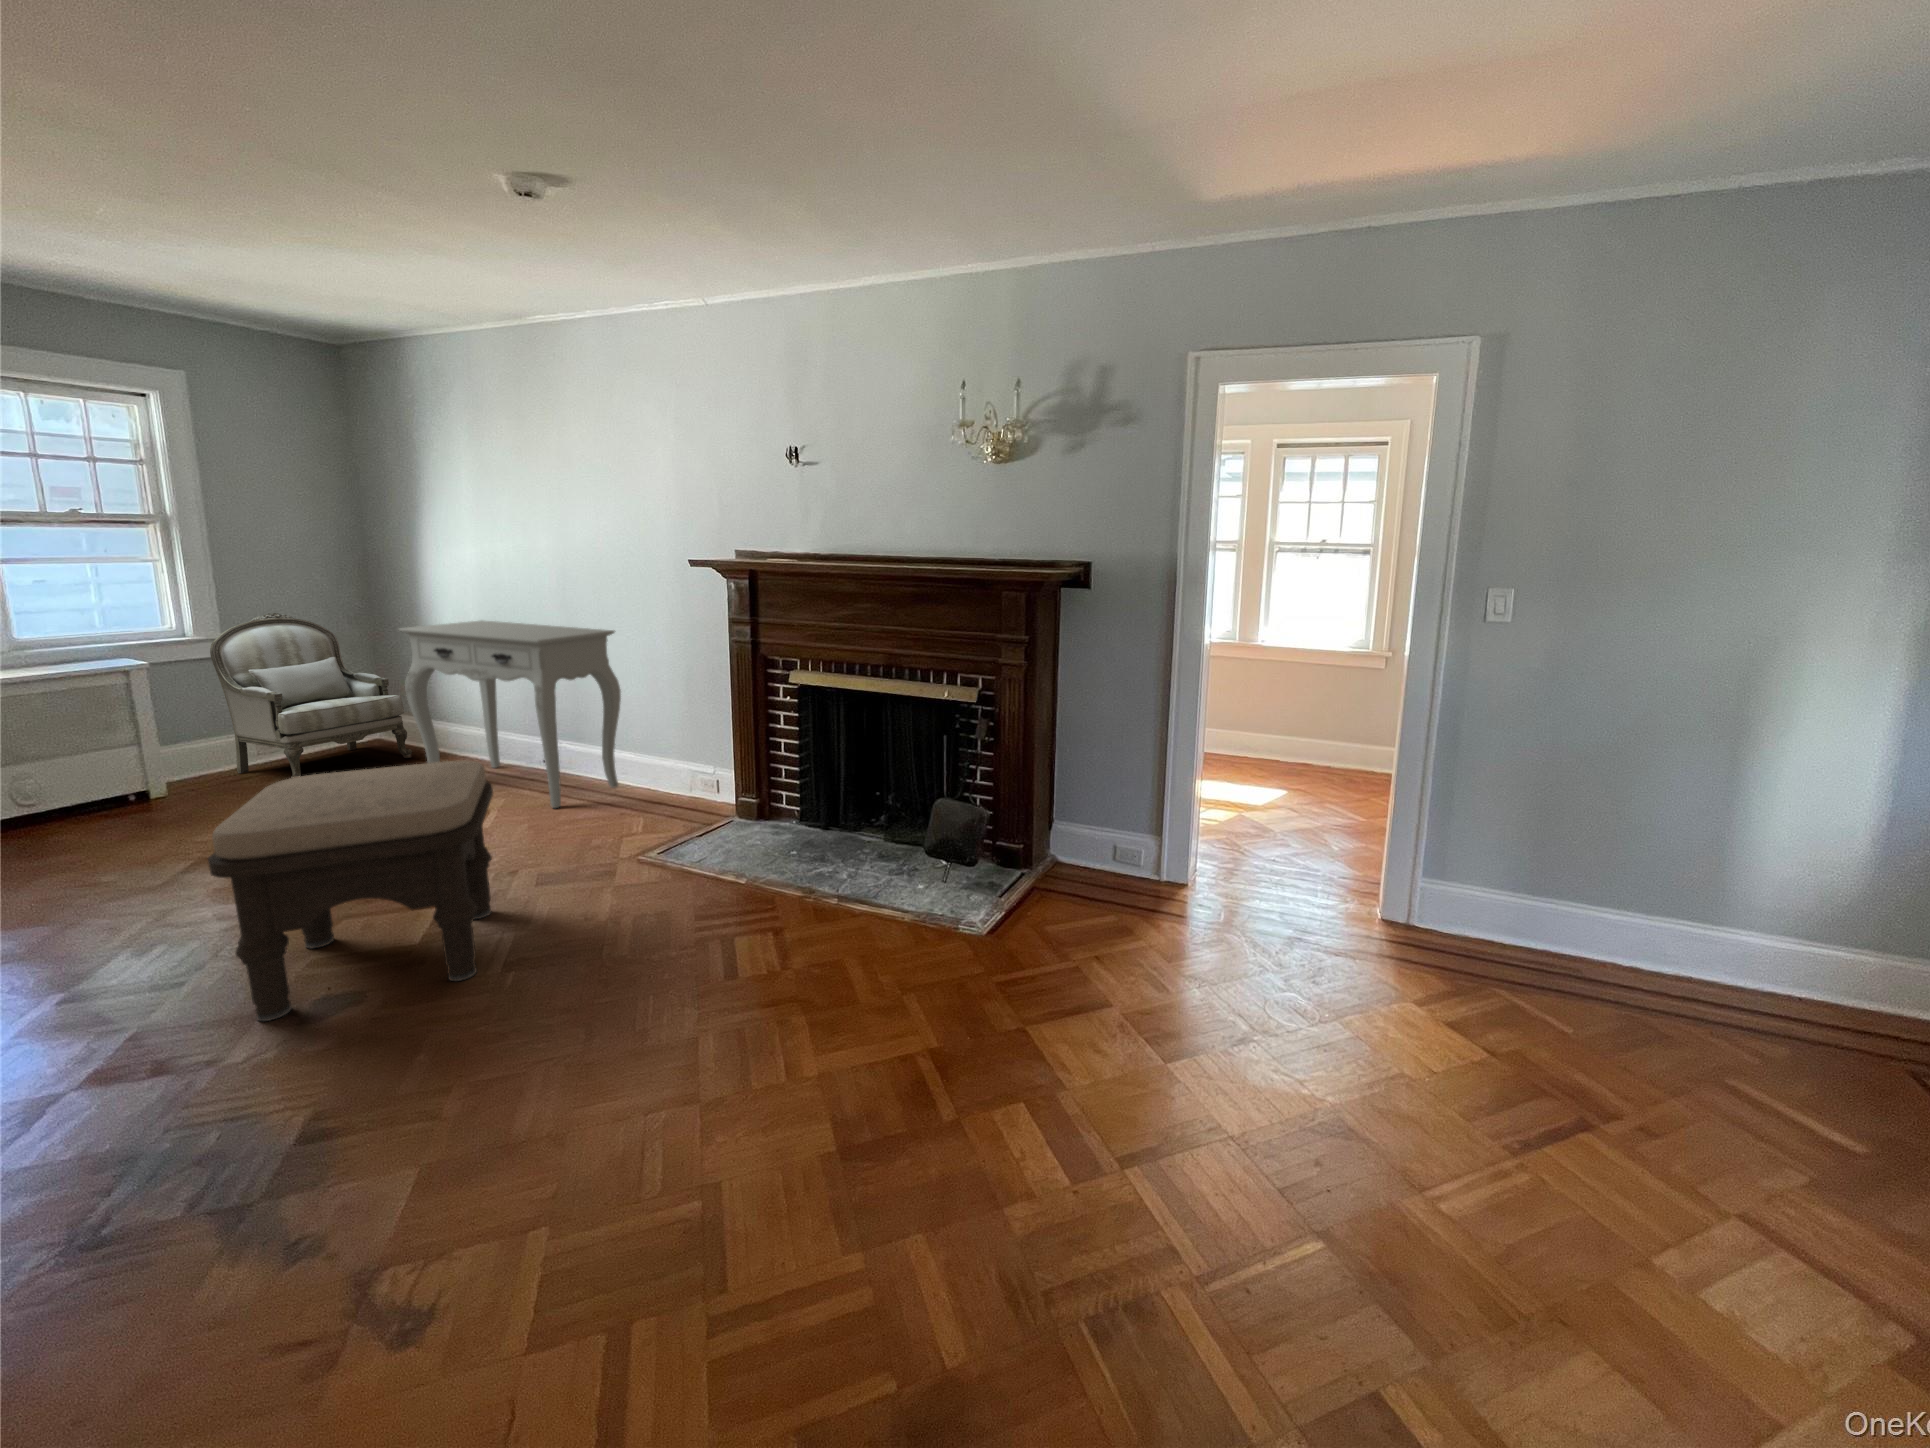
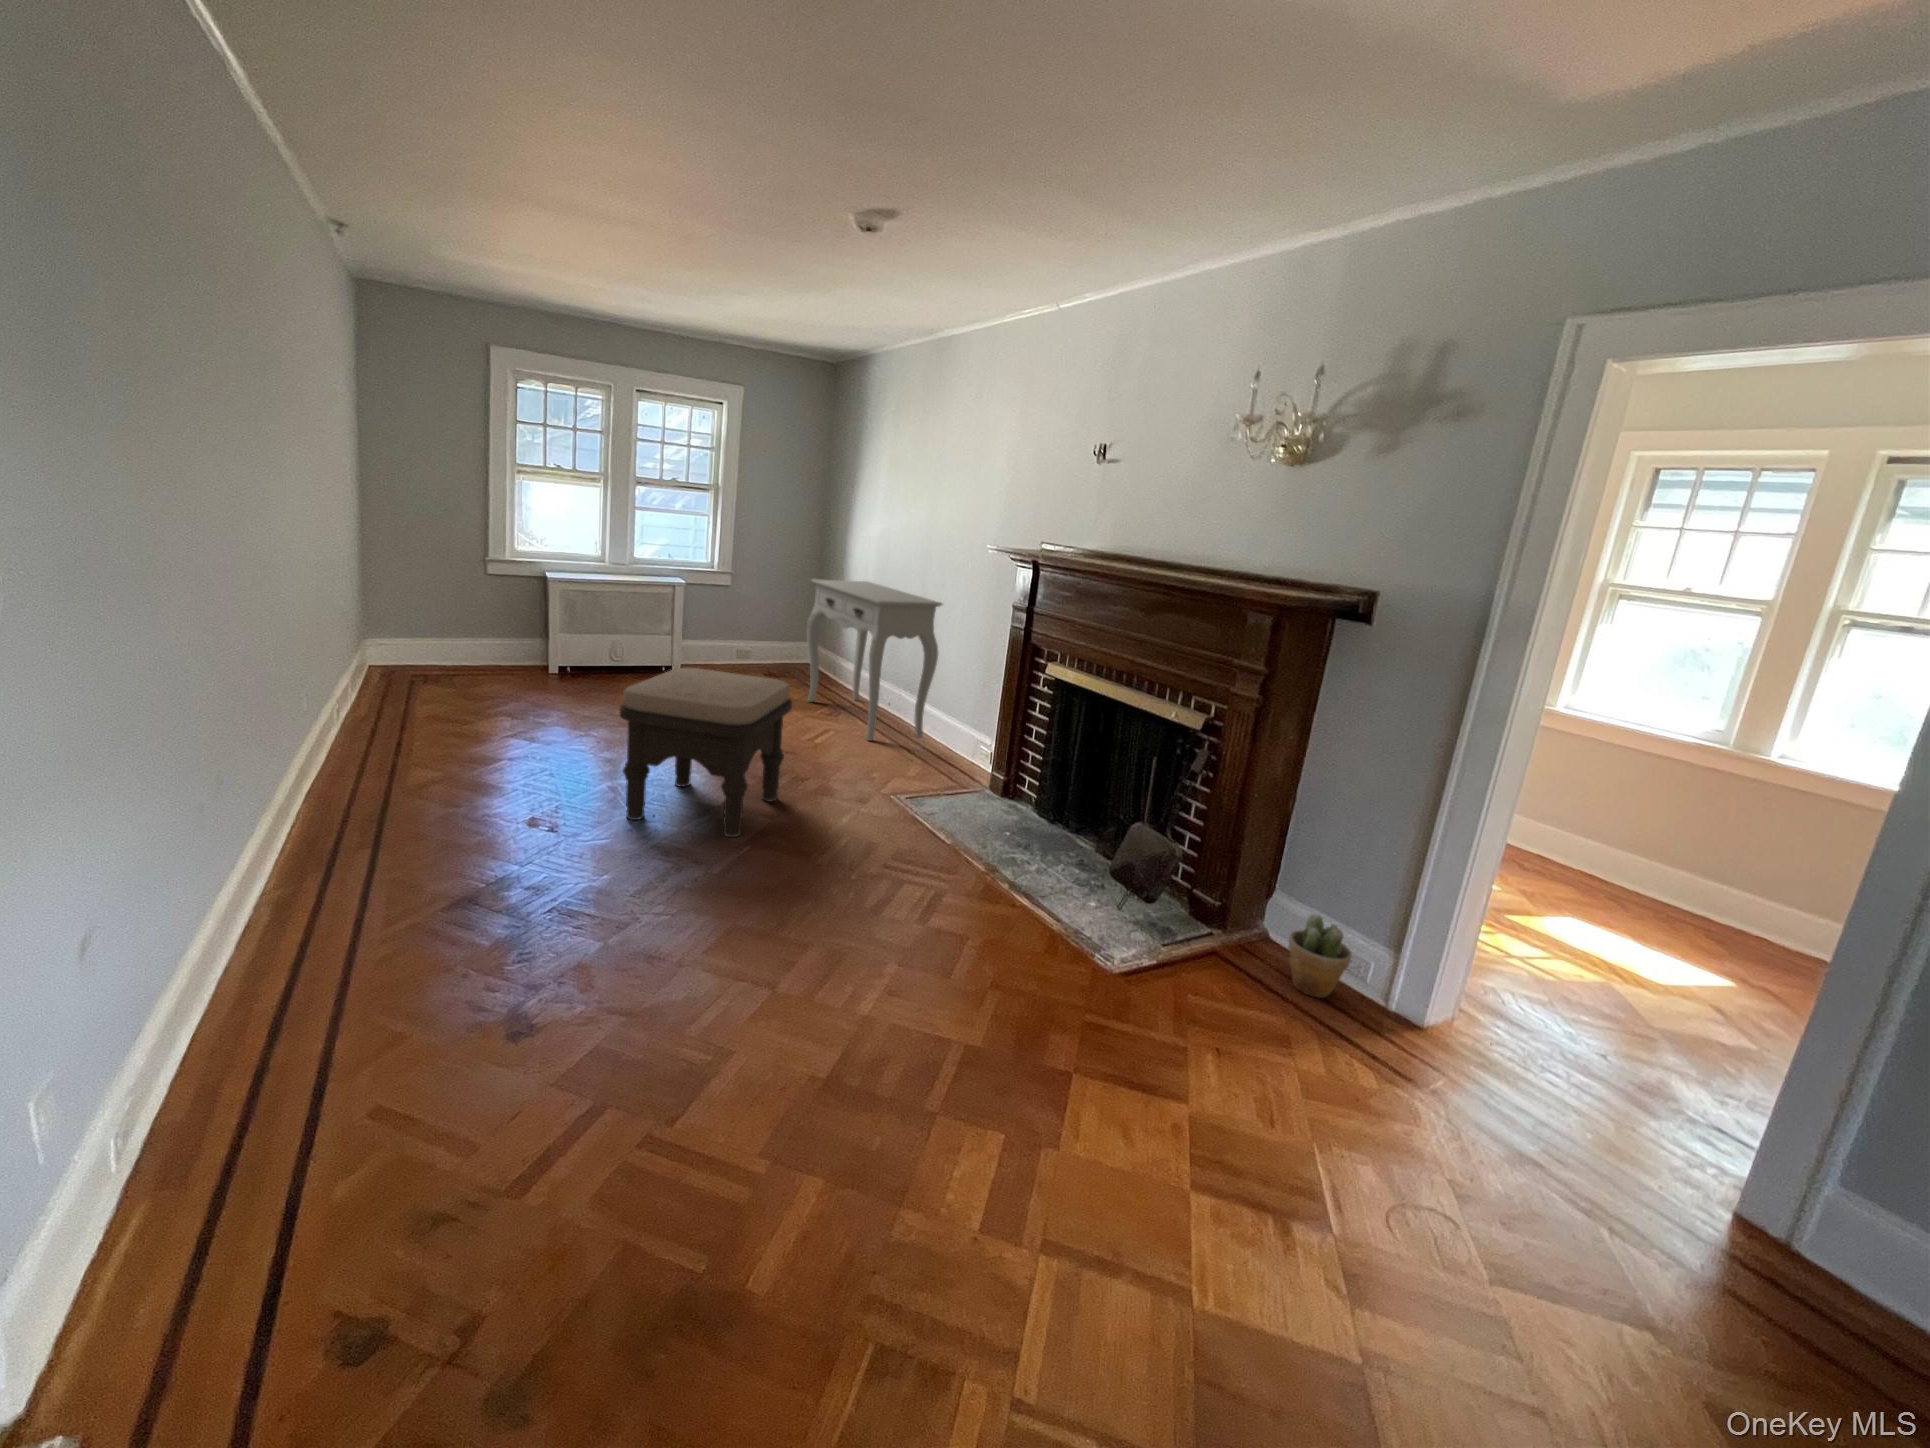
armchair: present [210,613,412,778] -> none [721,559,815,681]
potted plant: none [1088,826,1135,892] -> present [1289,914,1352,998]

